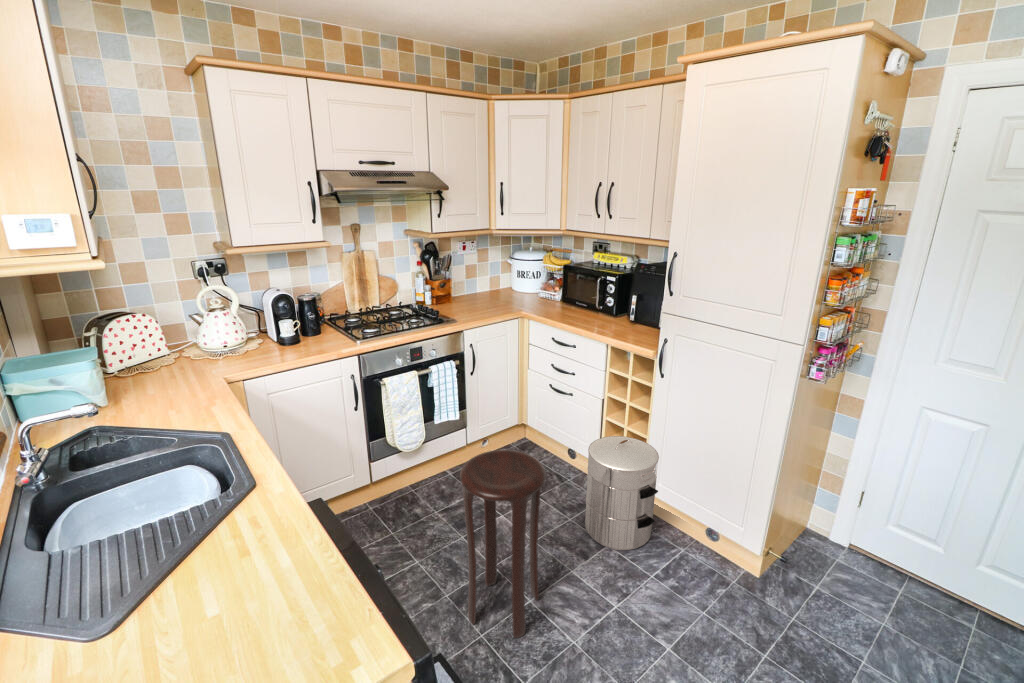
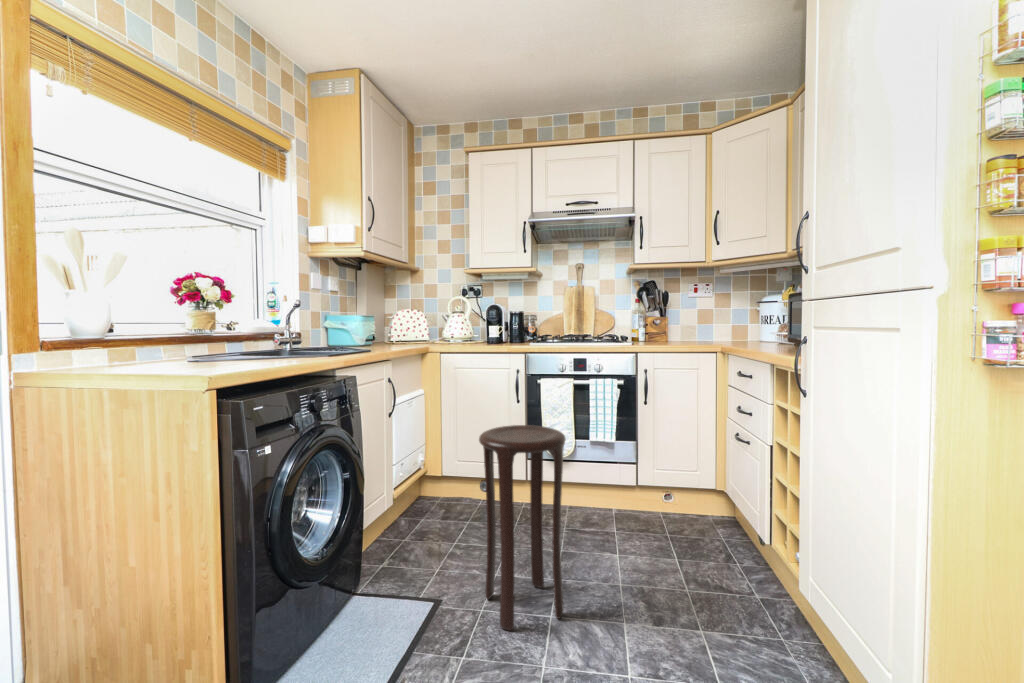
waste bin: present [585,436,659,550] -> none [687,483,794,656]

